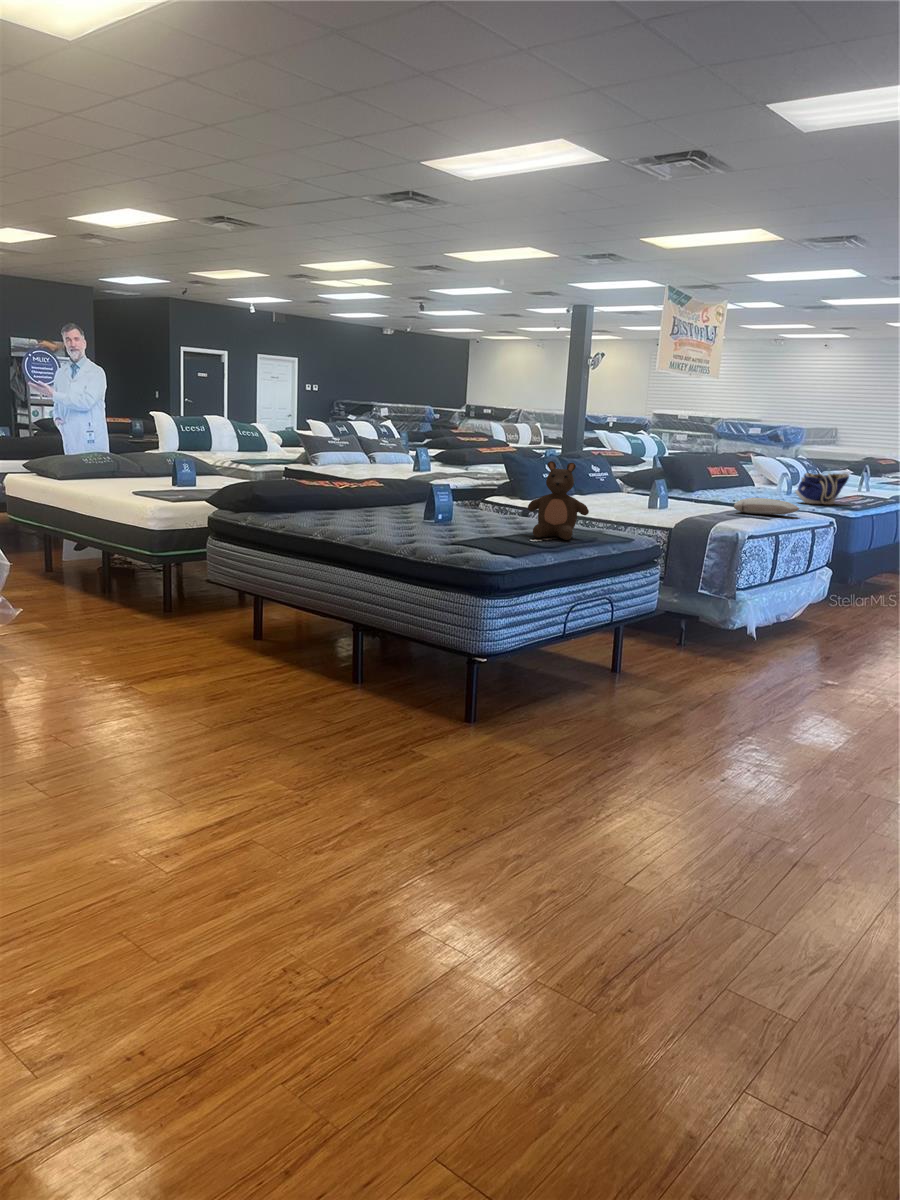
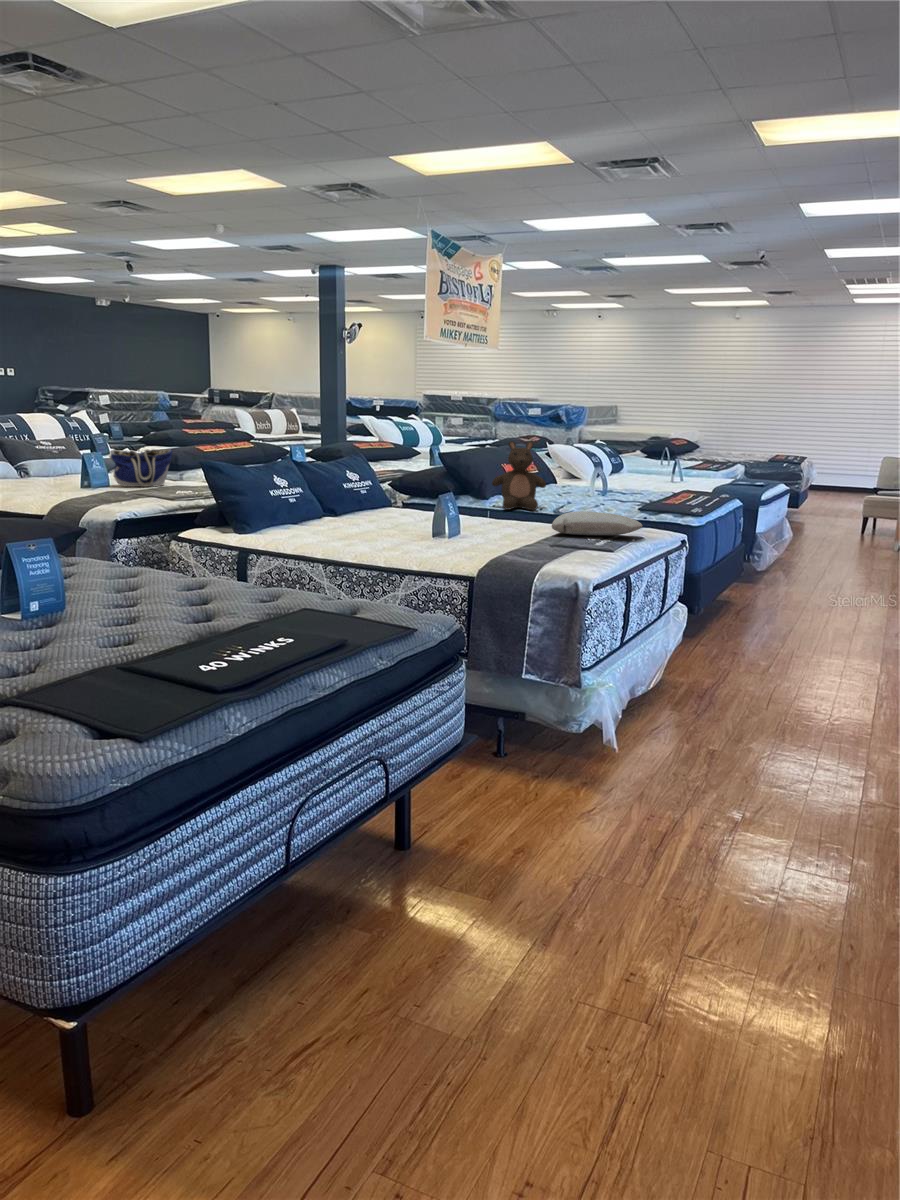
stuffed bear: present [528,461,589,540] -> present [492,441,546,510]
tote bag: present [796,473,849,505] -> present [109,449,172,487]

